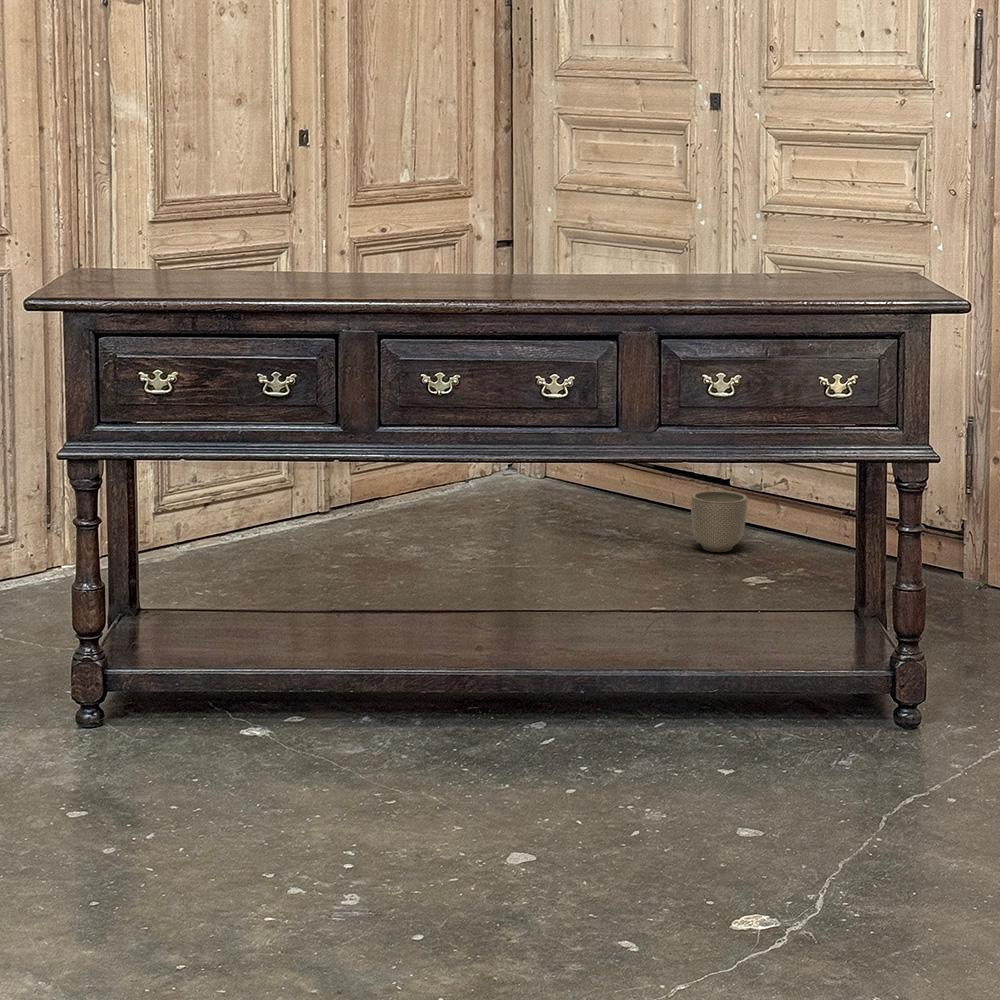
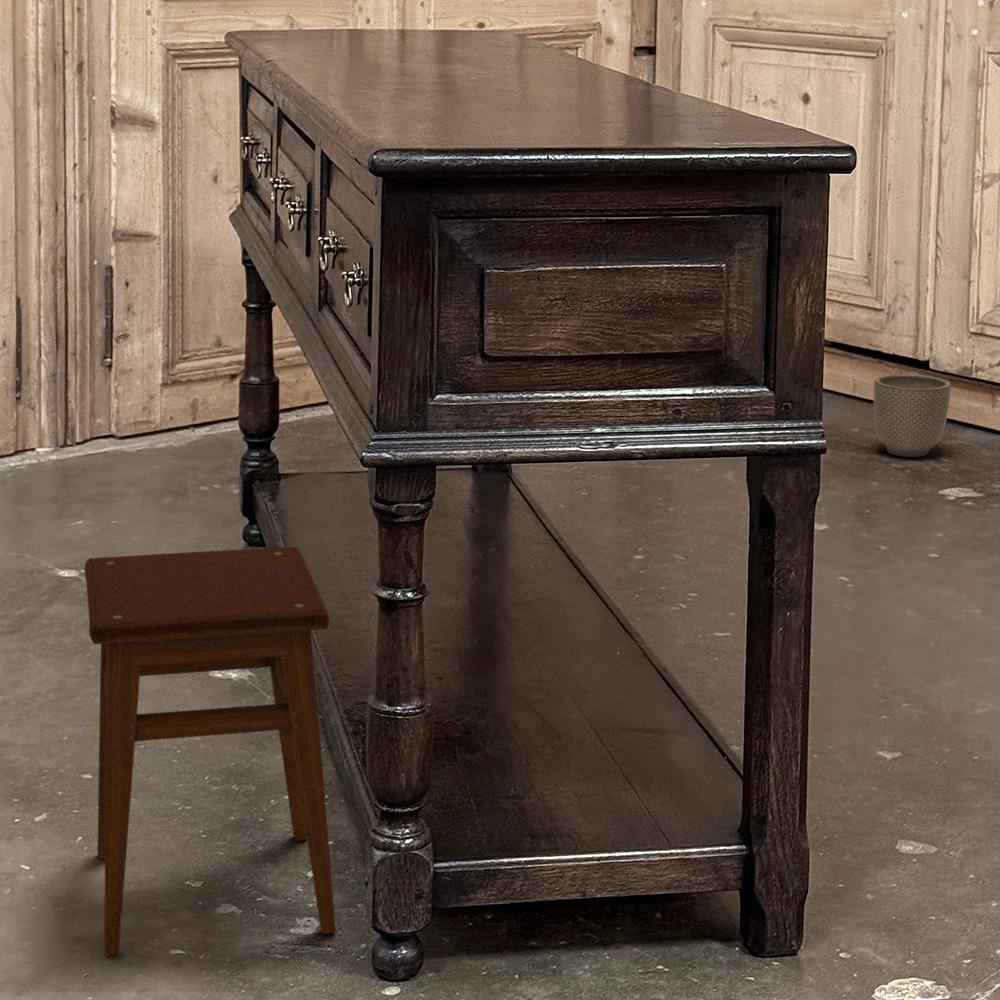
stool: none [191,644,373,926] -> present [84,547,336,955]

